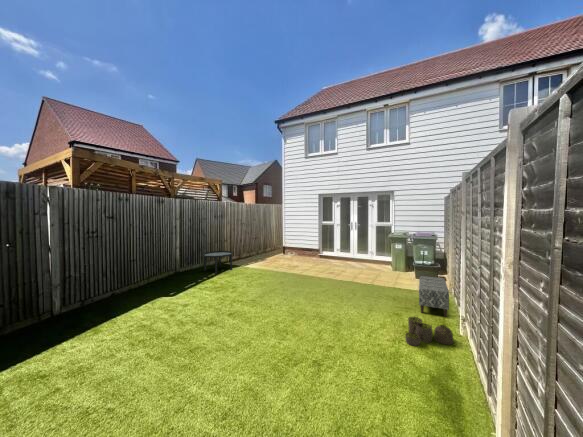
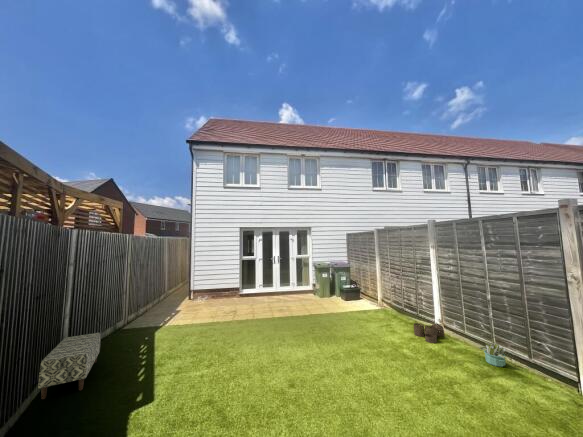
round table: present [202,251,233,274] -> none [108,303,161,342]
bench: present [419,276,449,317] -> present [38,333,101,399]
decorative plant: none [423,362,456,403] -> present [479,343,506,367]

